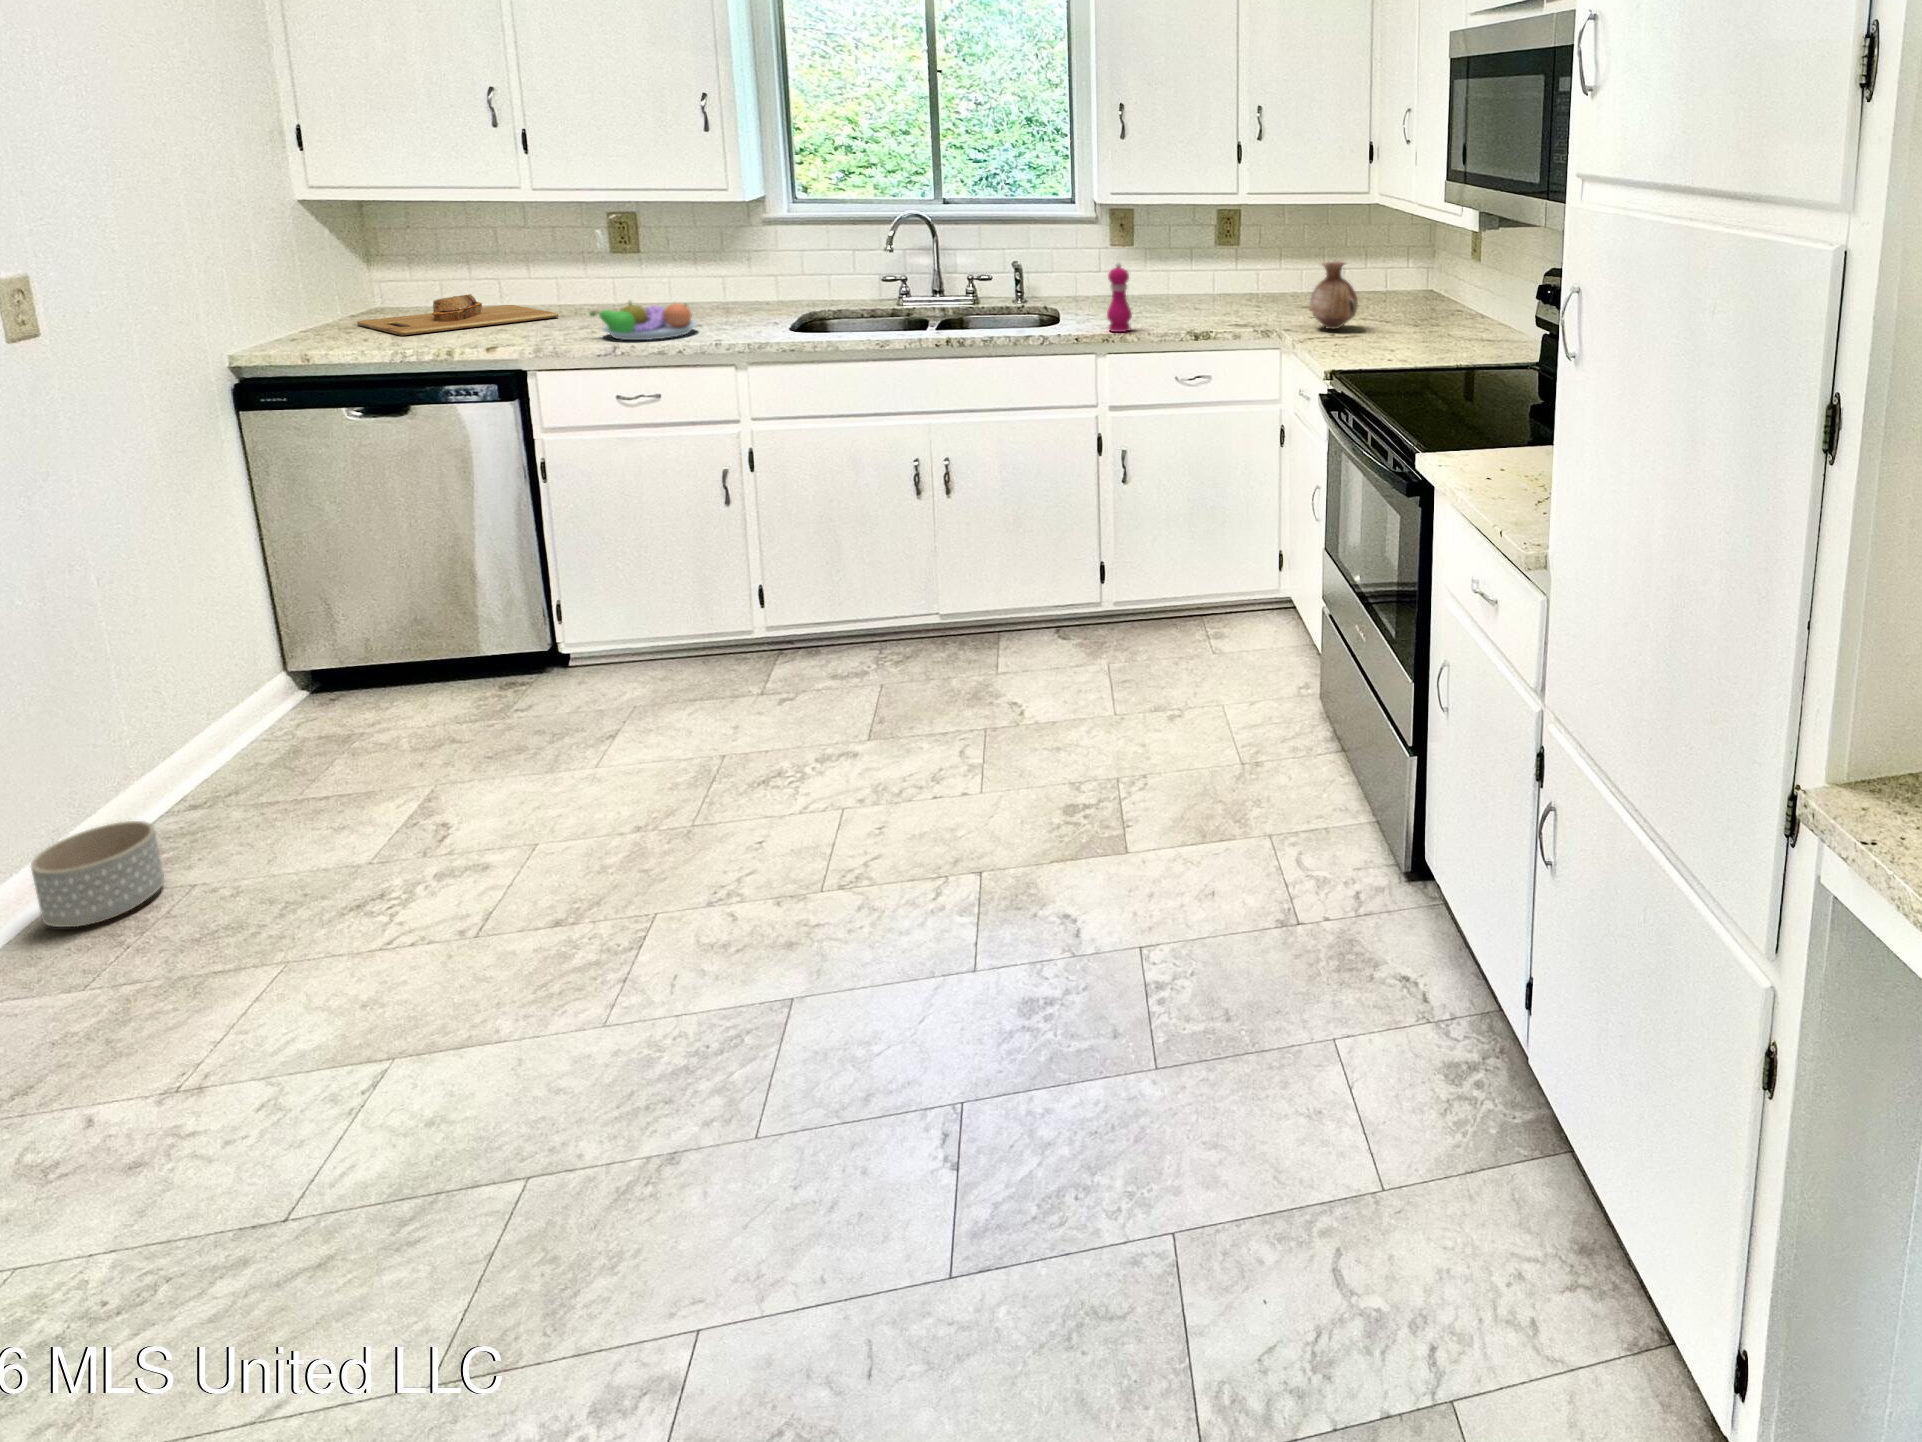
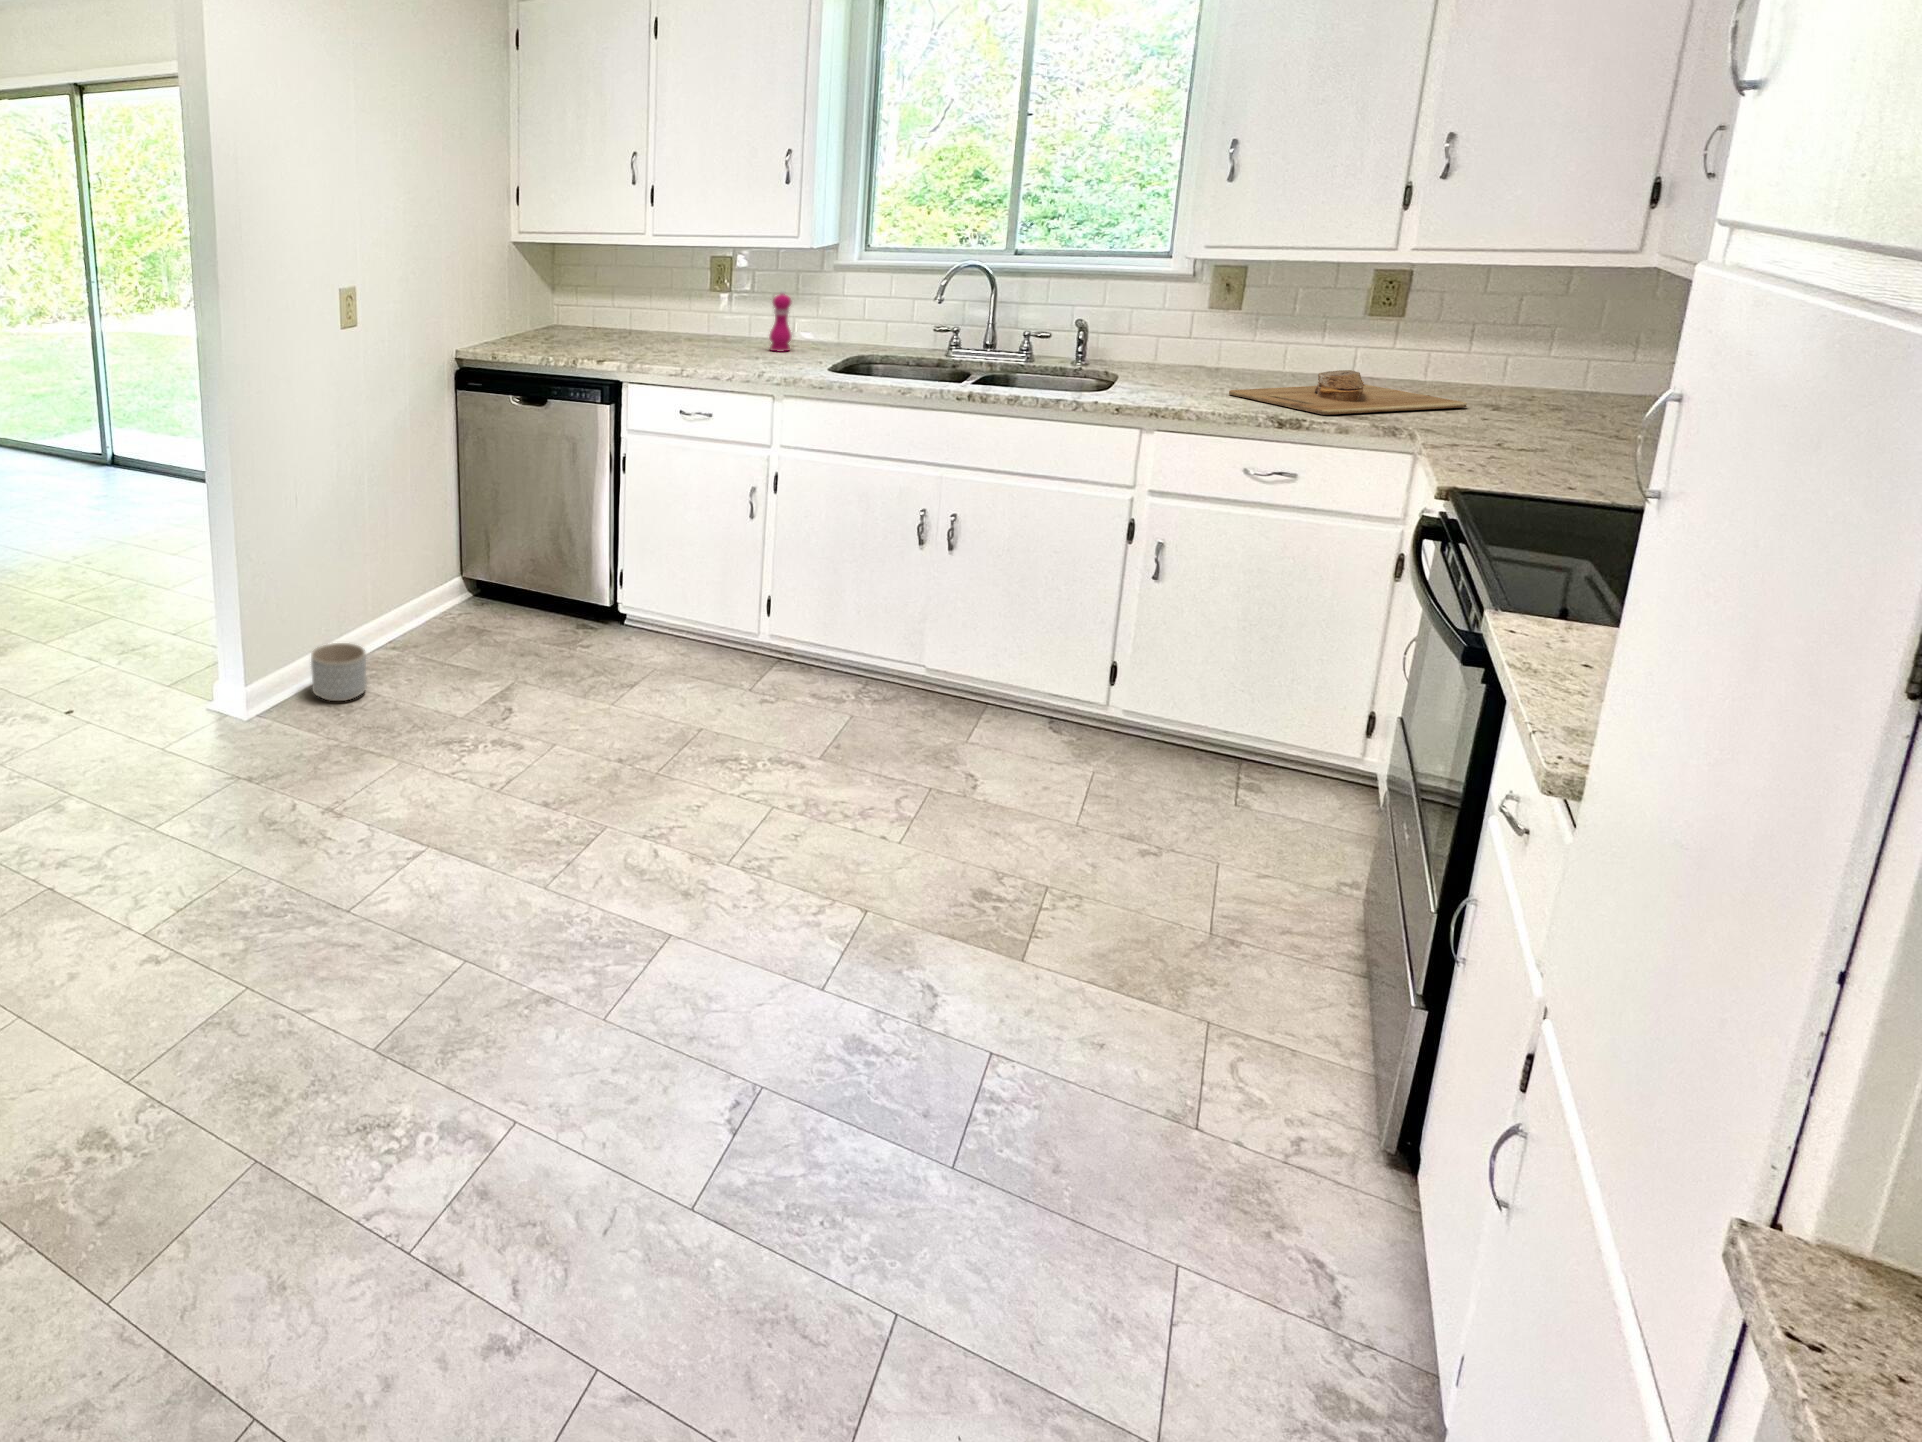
vase: present [1310,262,1358,329] -> none [1479,344,1569,438]
pepper mill: present [1107,263,1132,332] -> present [769,290,792,351]
cutting board: present [357,294,558,335] -> present [1229,370,1467,415]
fruit bowl: present [590,301,697,340] -> none [669,330,751,366]

